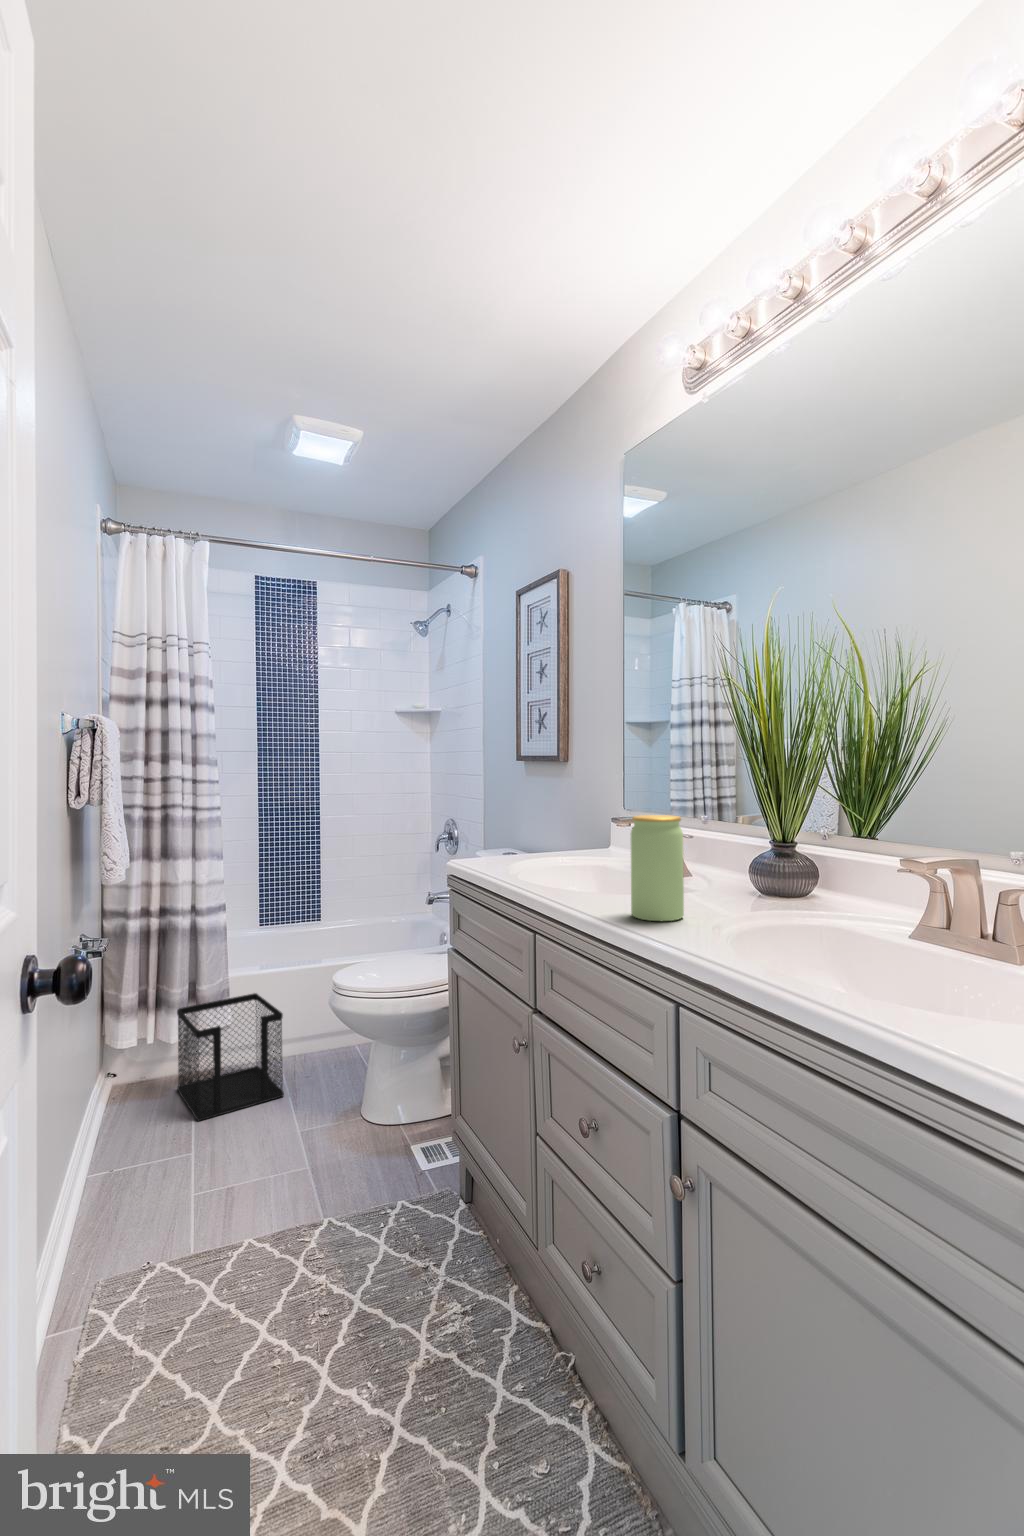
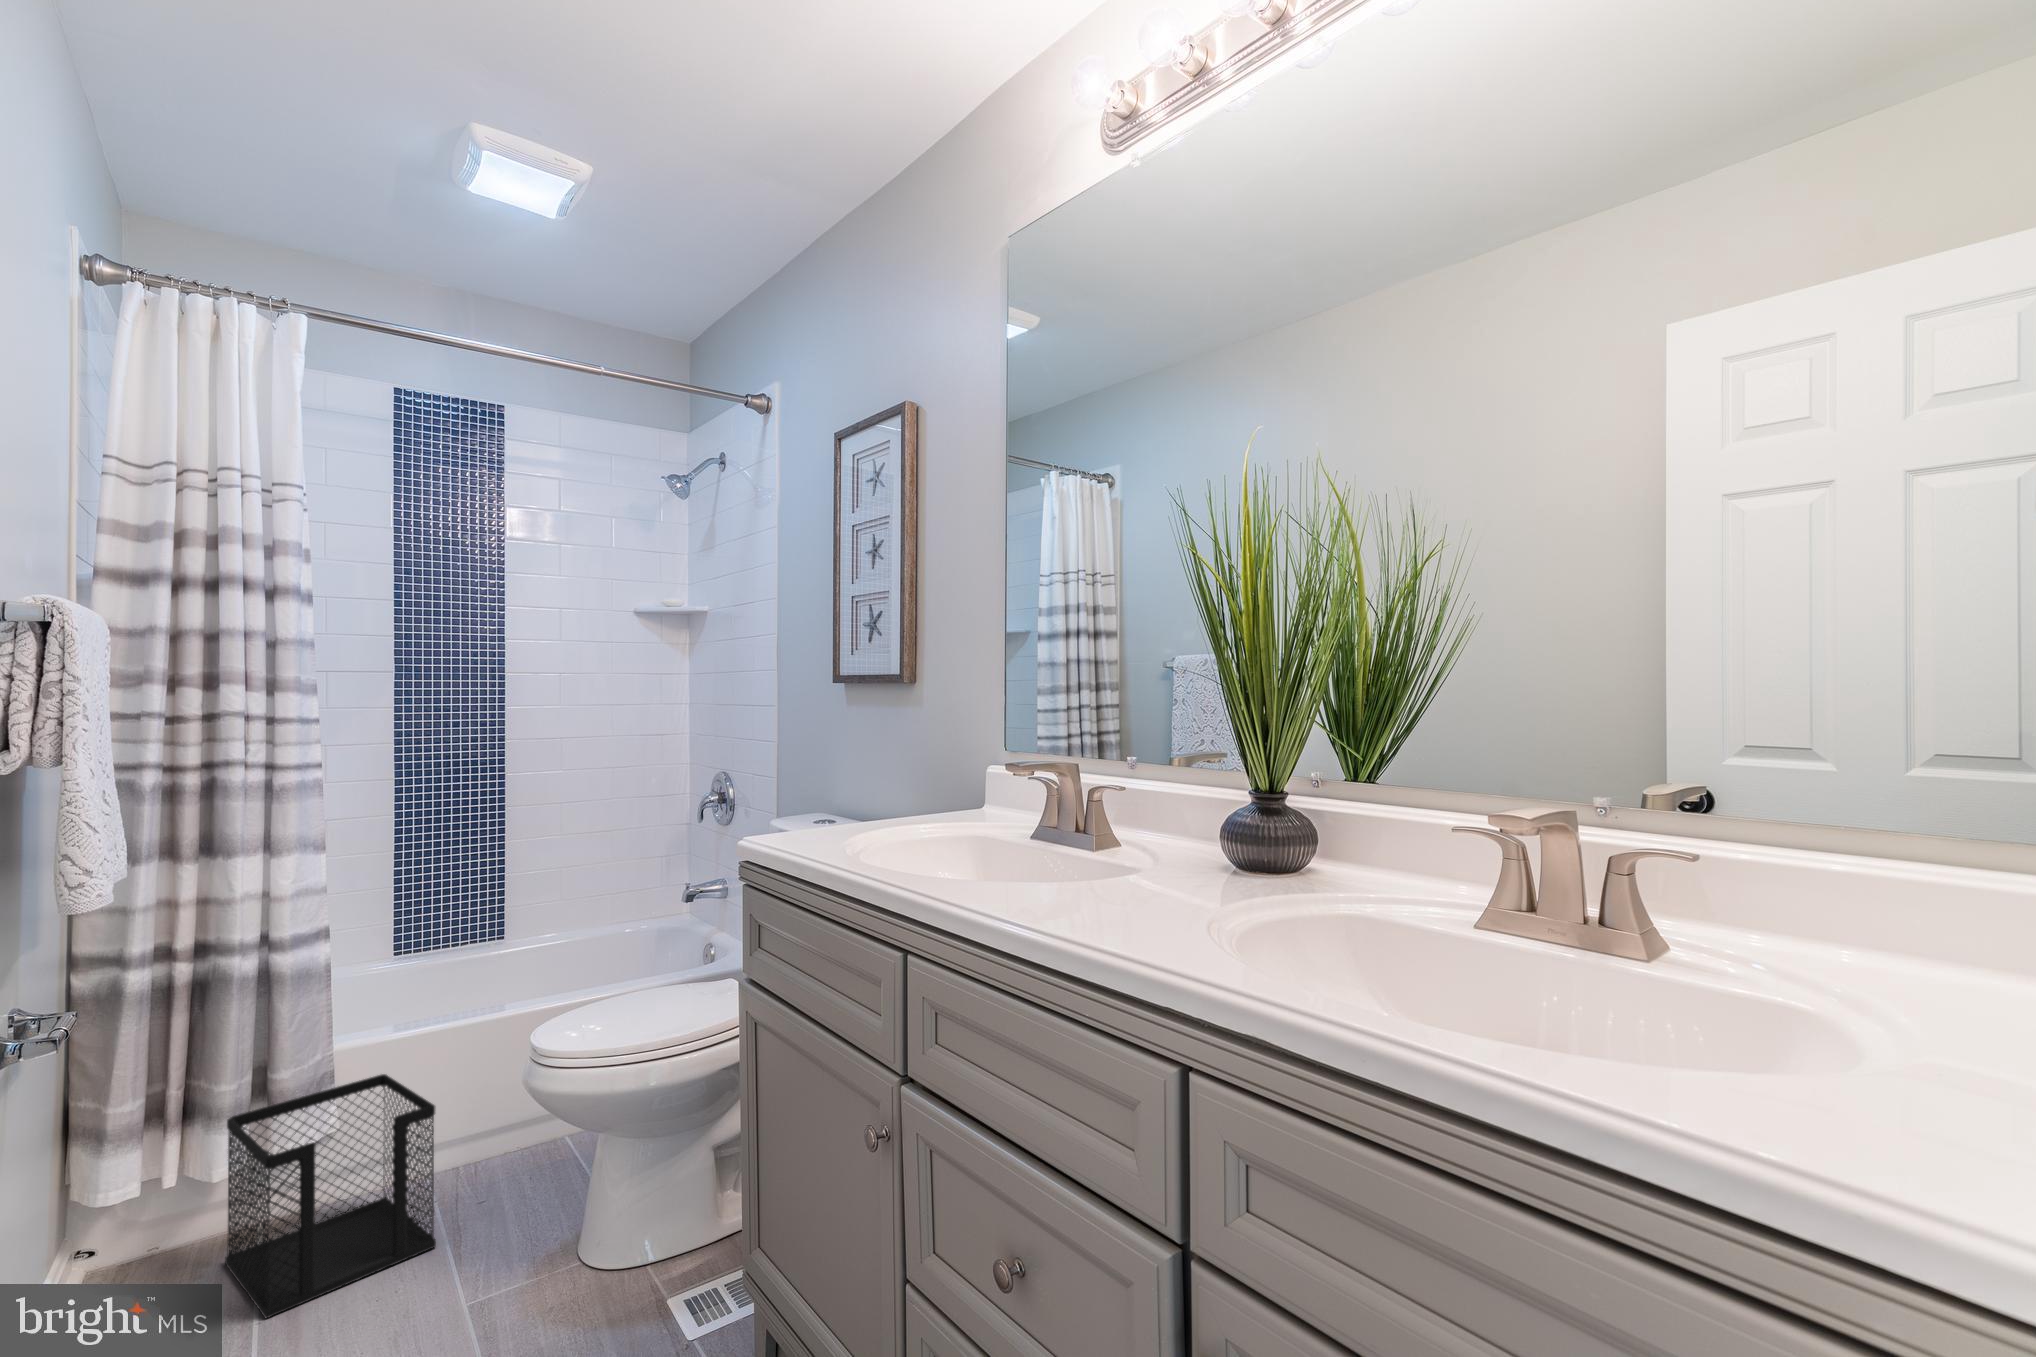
jar: present [631,815,684,921] -> none [1070,757,1153,925]

